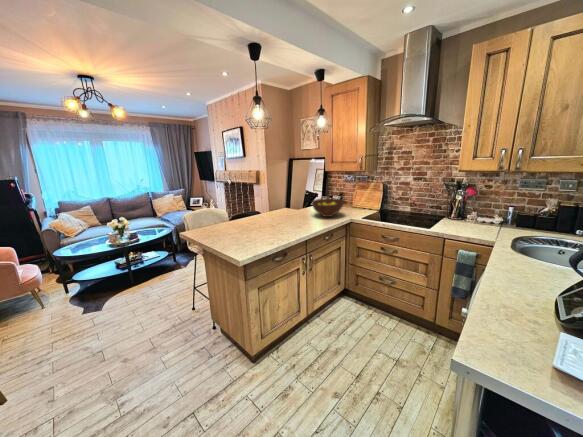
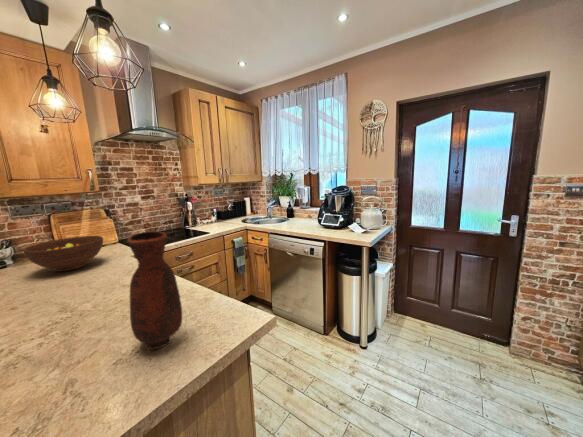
vase: none [224,204,242,251] -> present [127,231,182,350]

